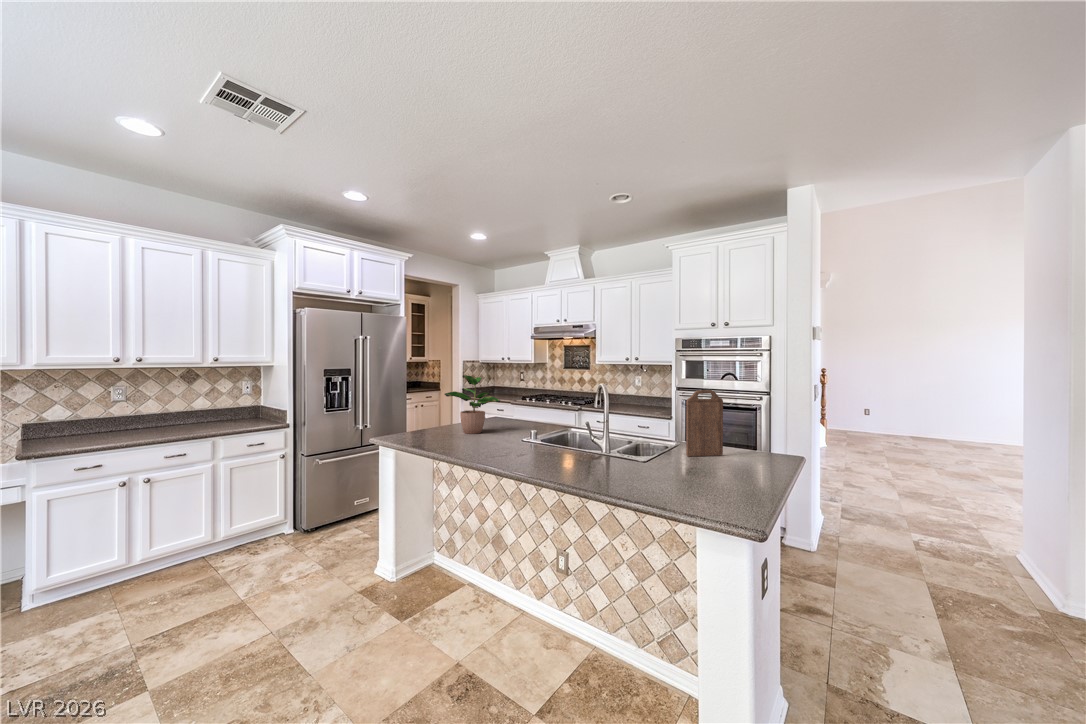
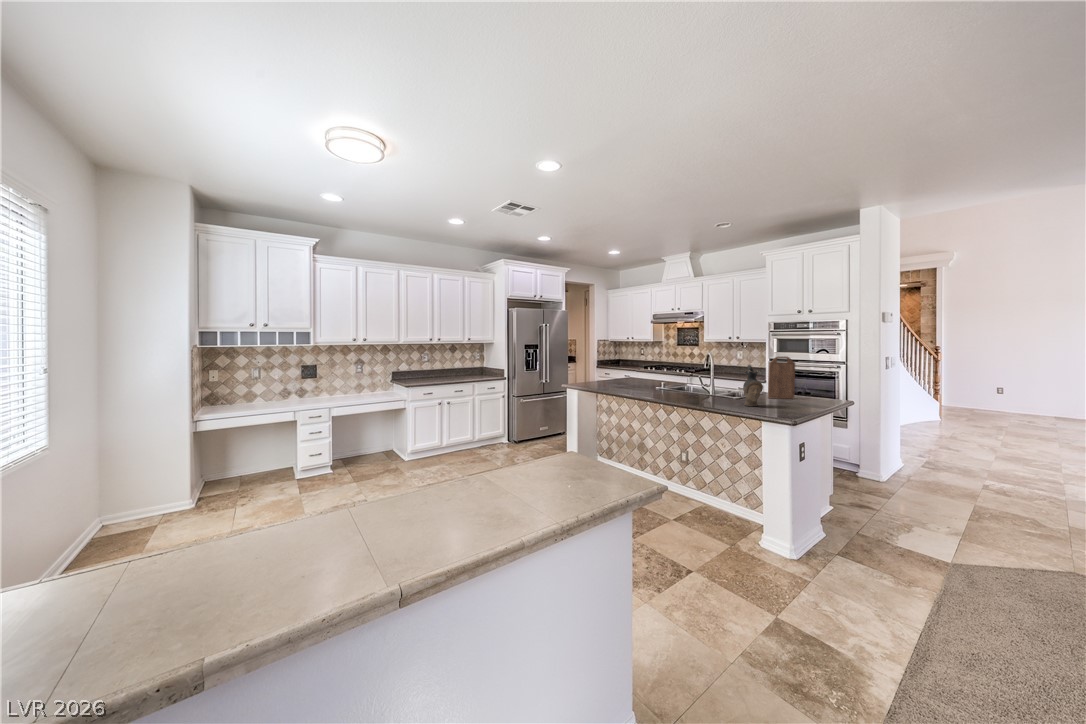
potted plant: present [445,375,500,434] -> none [604,348,639,385]
ceramic pitcher: none [653,408,684,481] -> present [743,365,763,406]

